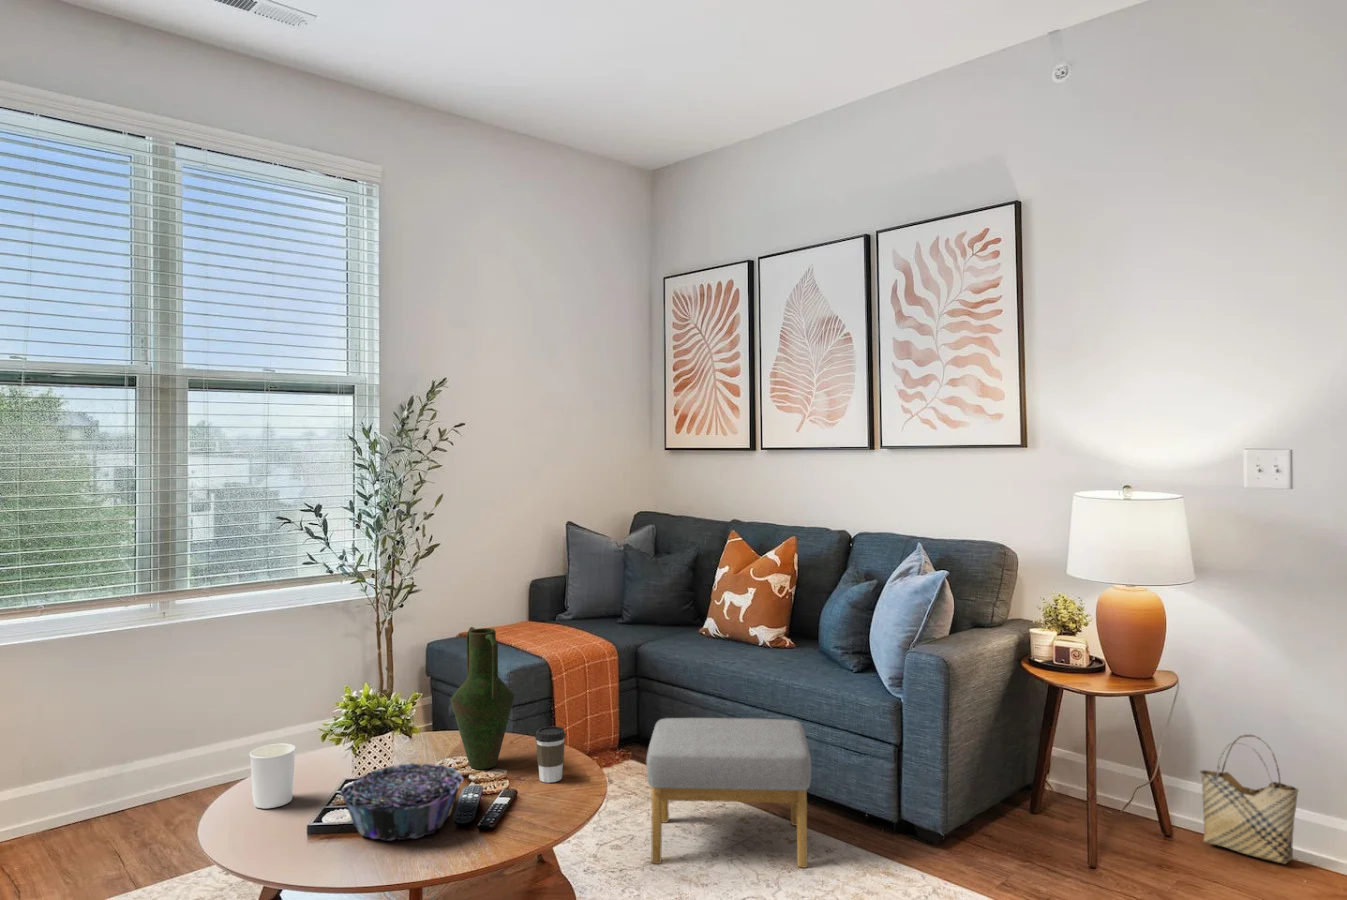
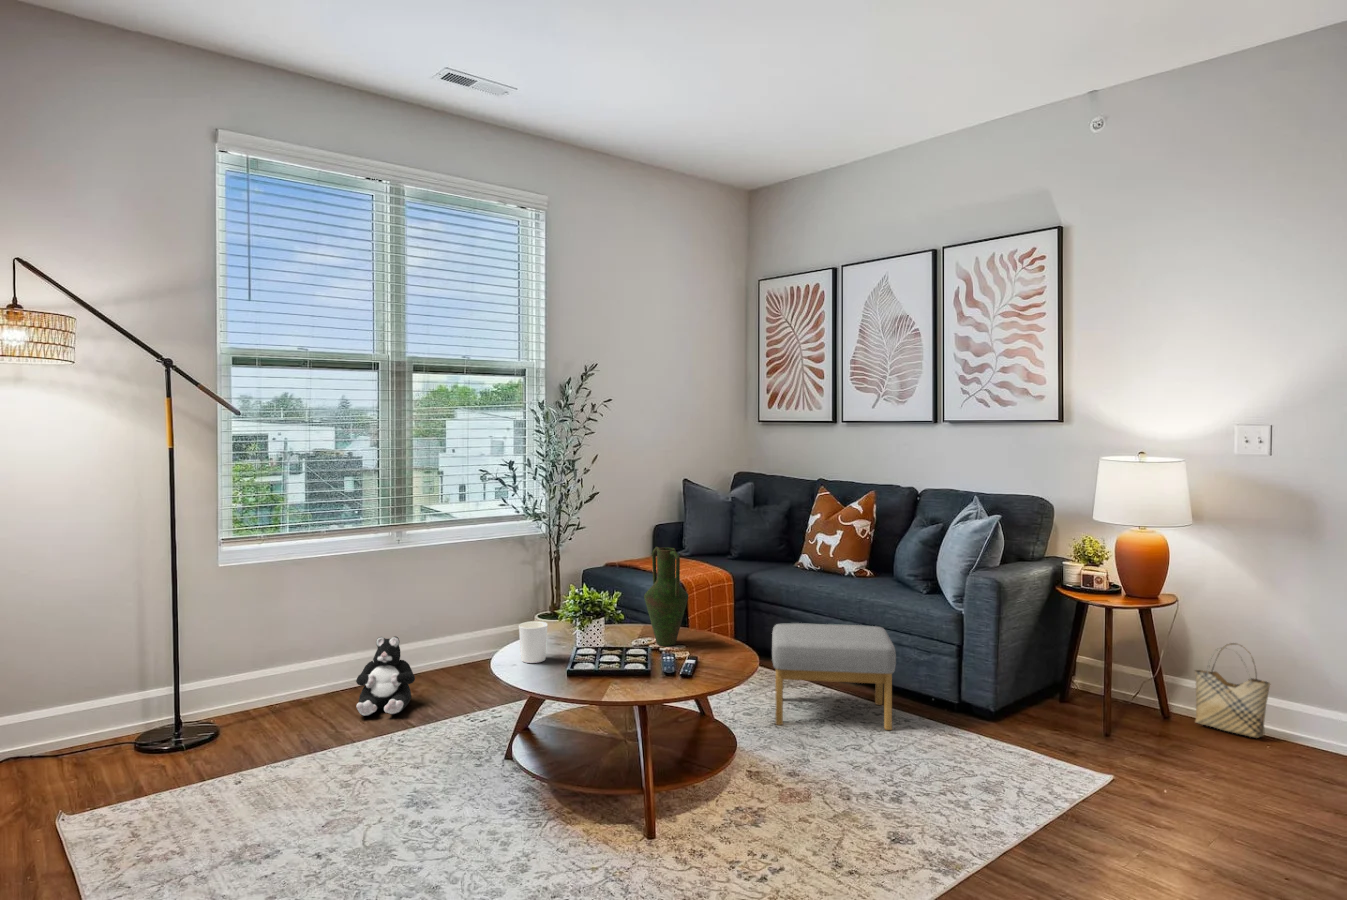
coffee cup: present [535,726,566,783] -> none [707,616,728,654]
plush toy: none [60,751,158,869] -> present [356,636,415,716]
decorative bowl: present [340,763,463,841] -> none [588,637,668,681]

